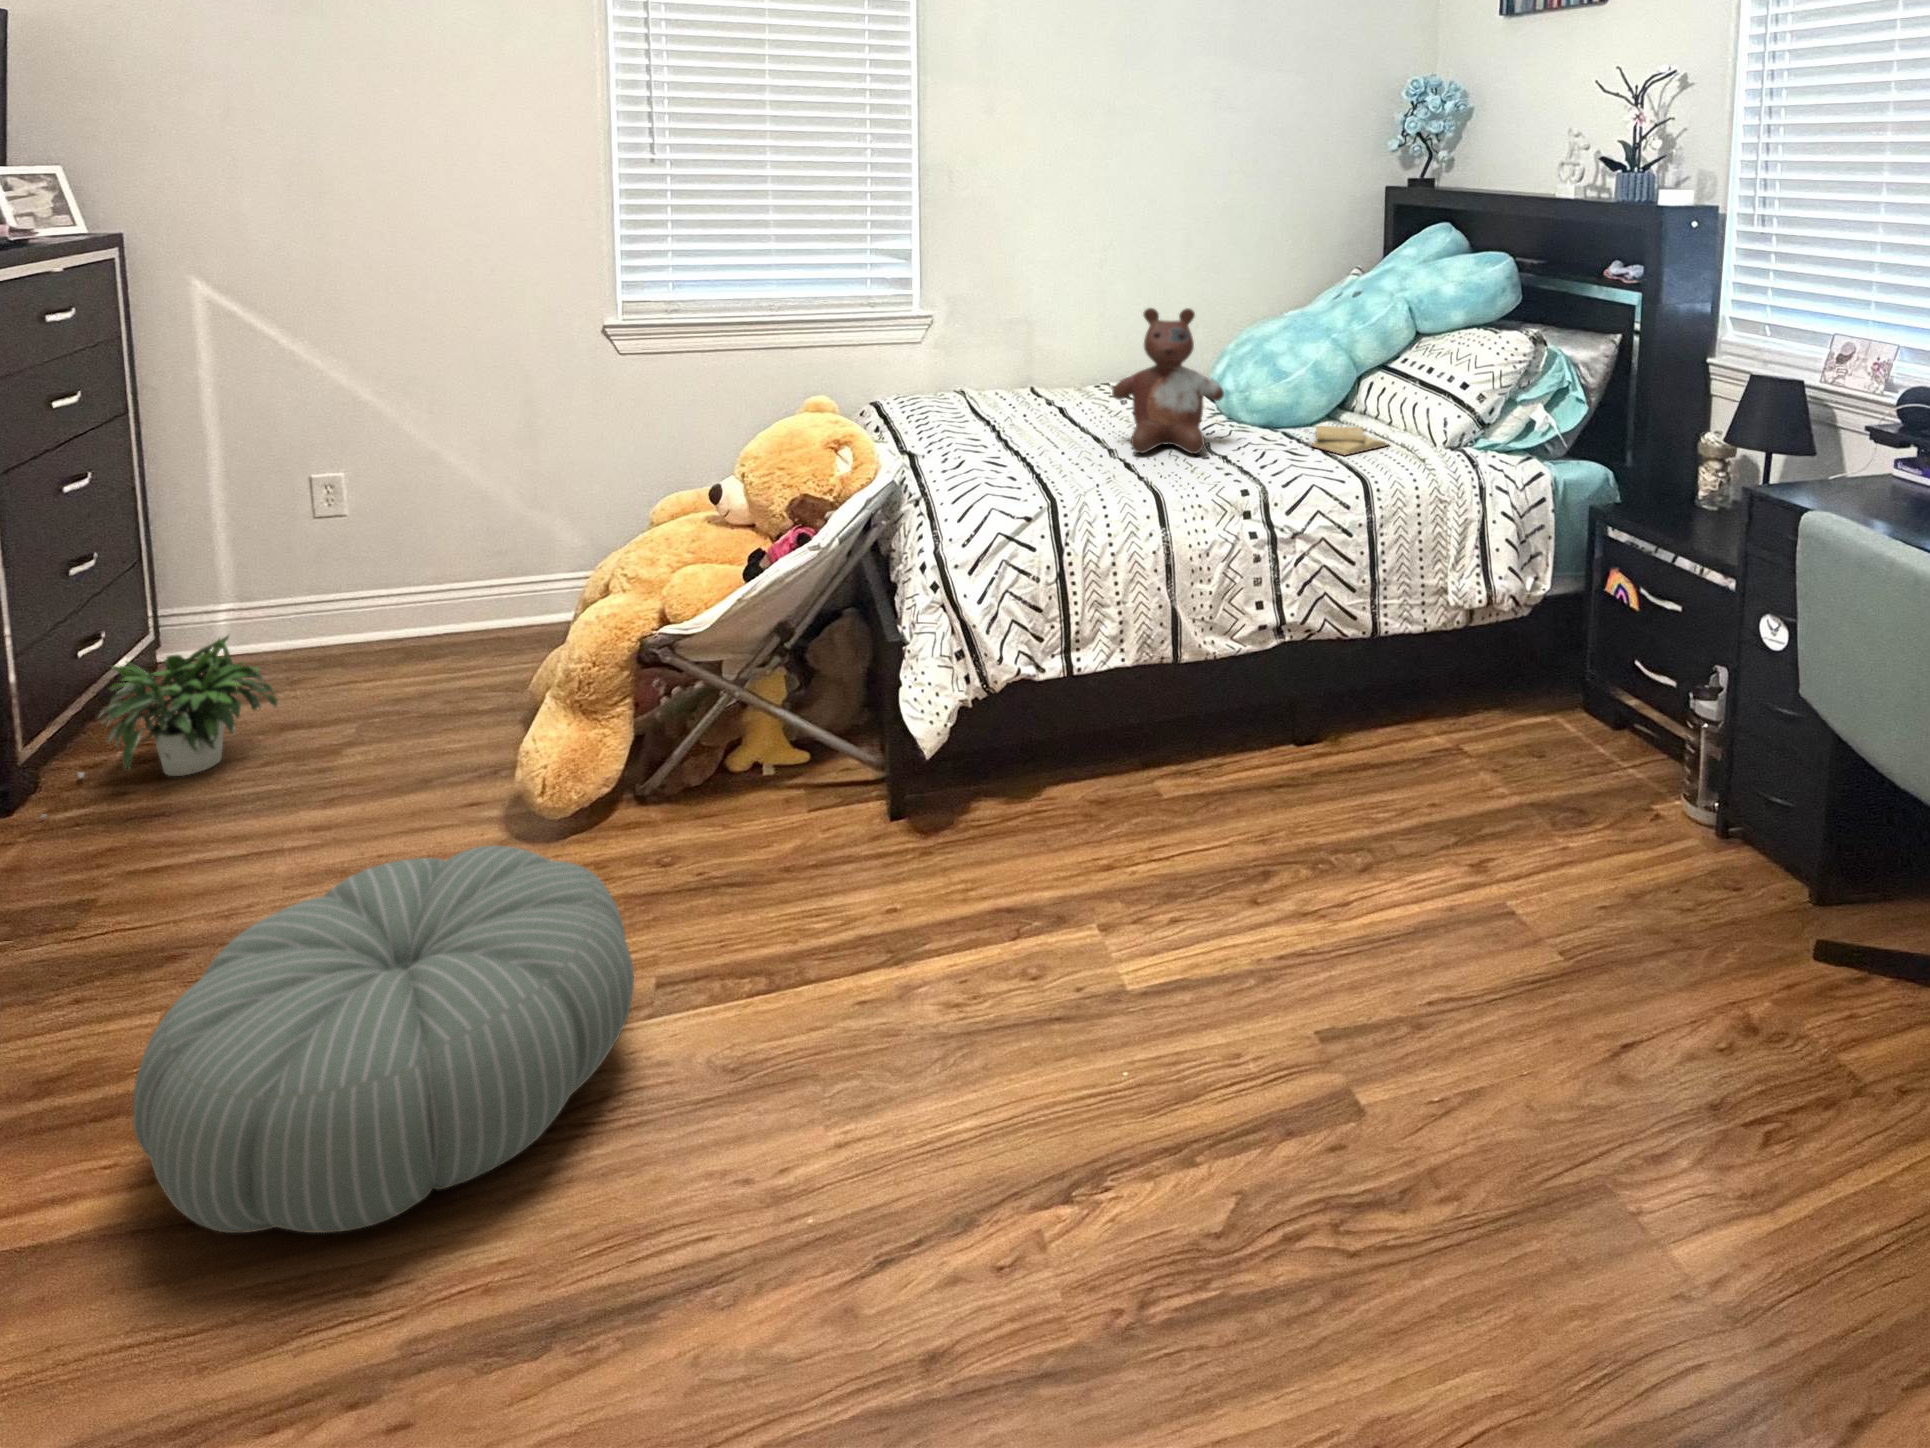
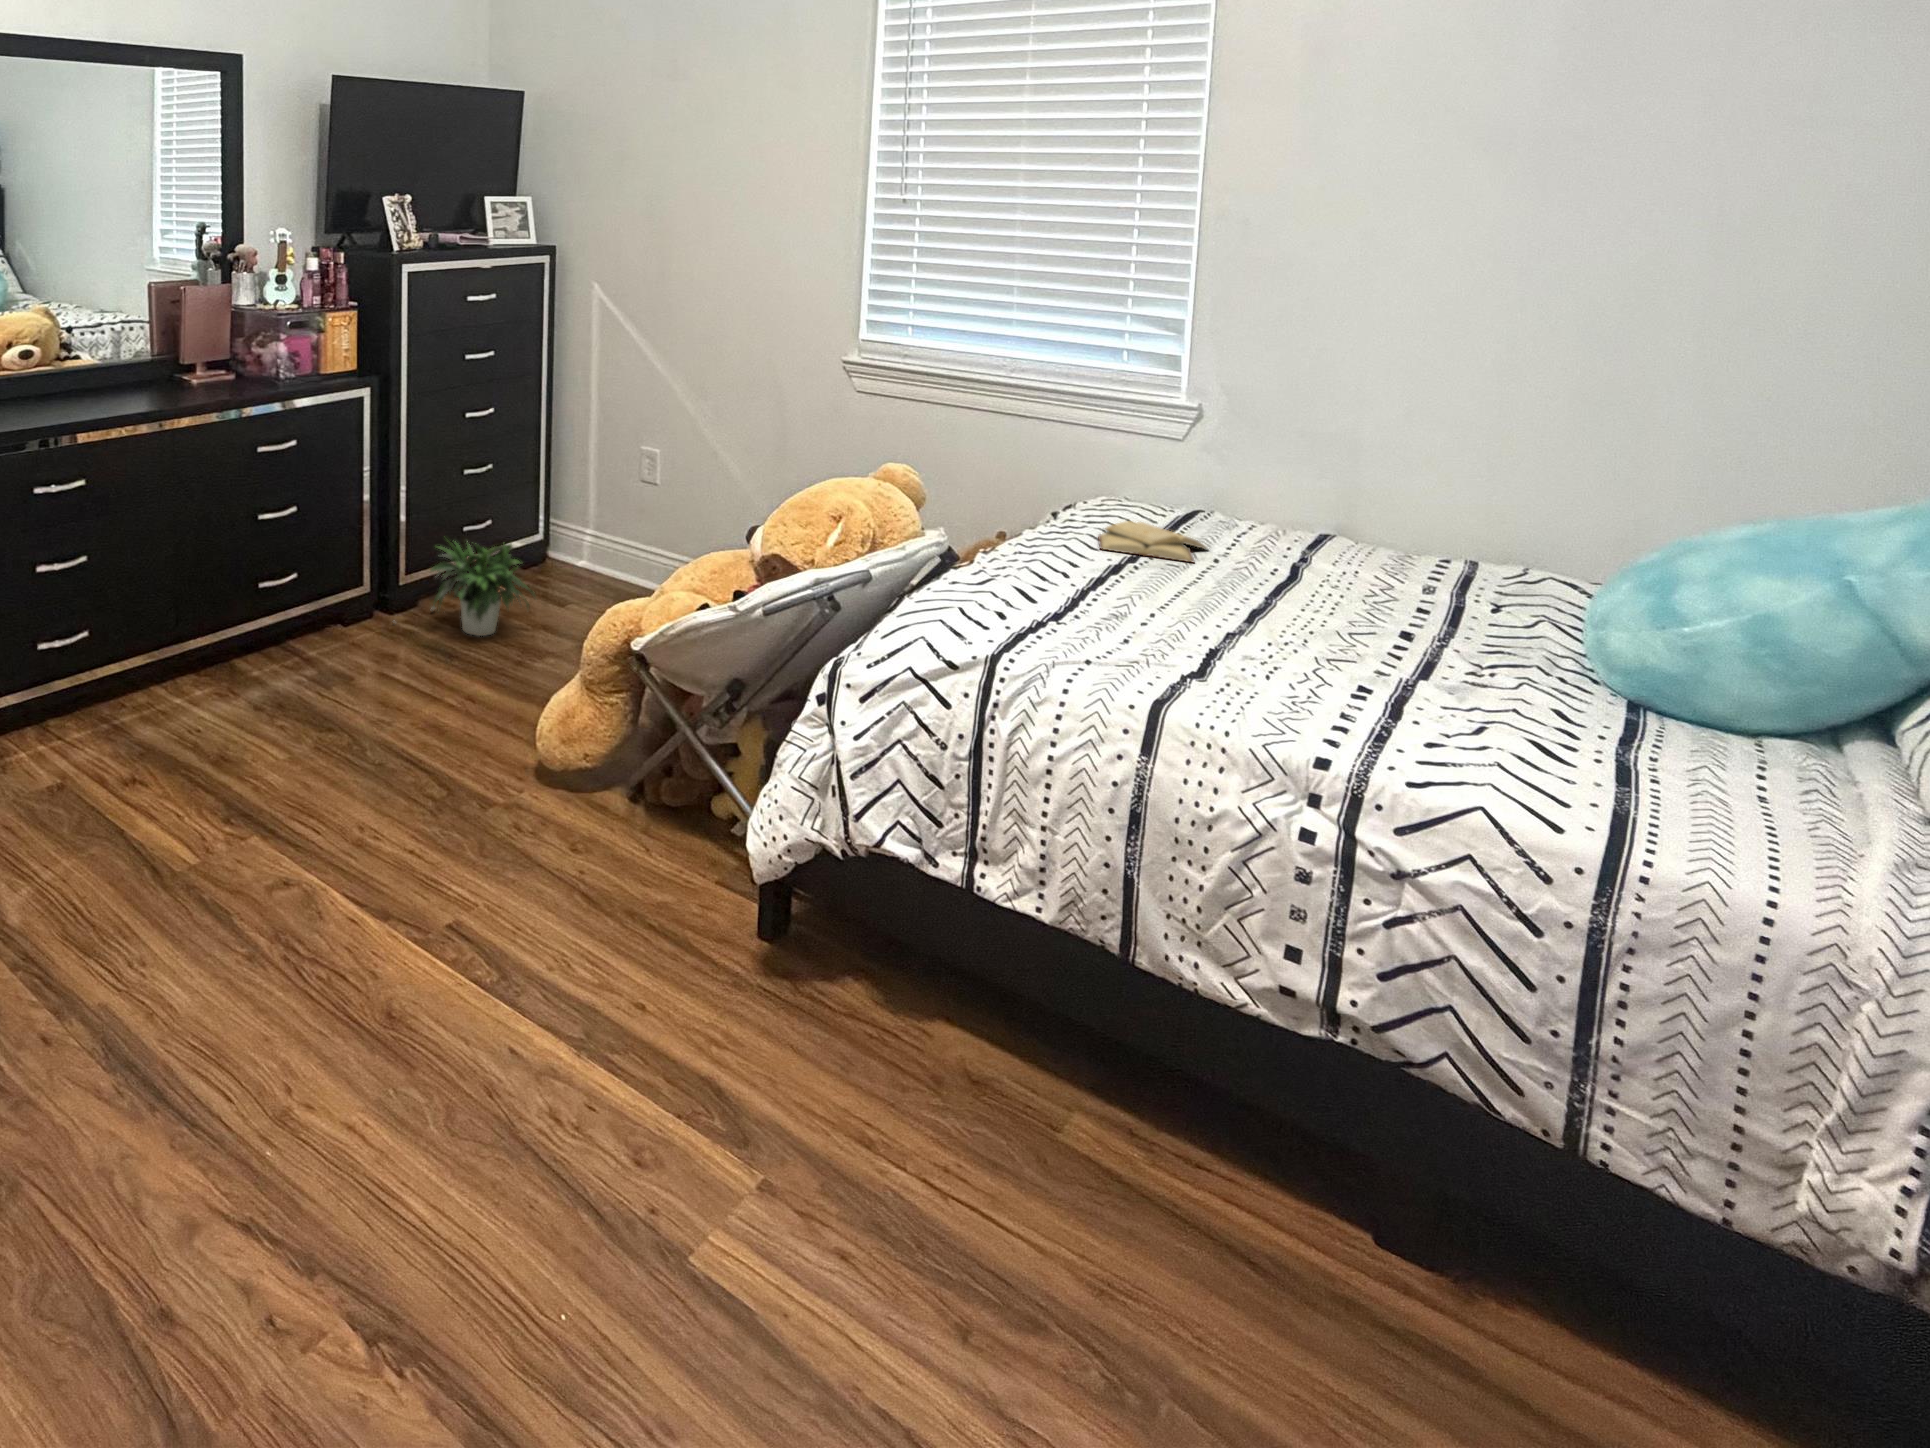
stuffed bear: present [1112,308,1224,454] -> none [1252,440,1479,689]
diary: present [1311,426,1388,455] -> present [1098,521,1207,563]
pouf: present [133,845,634,1233] -> none [110,702,432,946]

